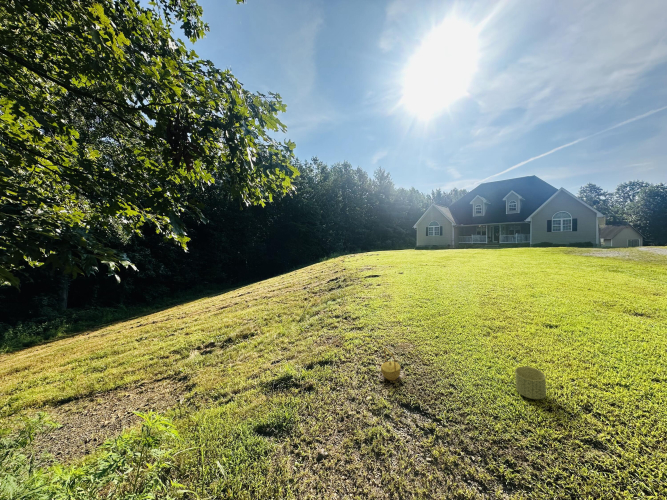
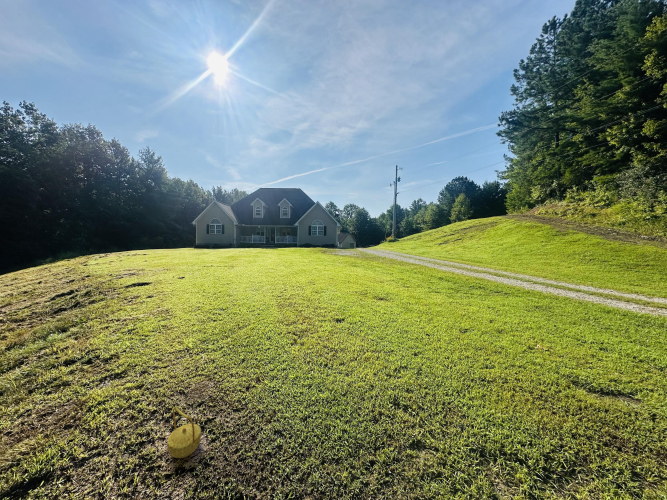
planter: present [515,367,546,399] -> none [332,376,357,410]

